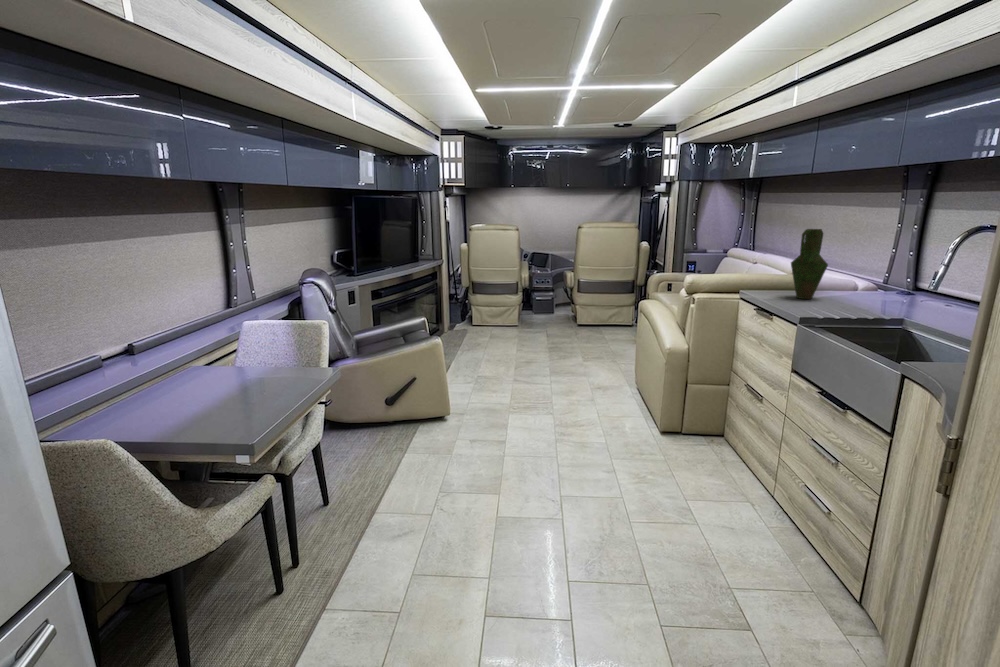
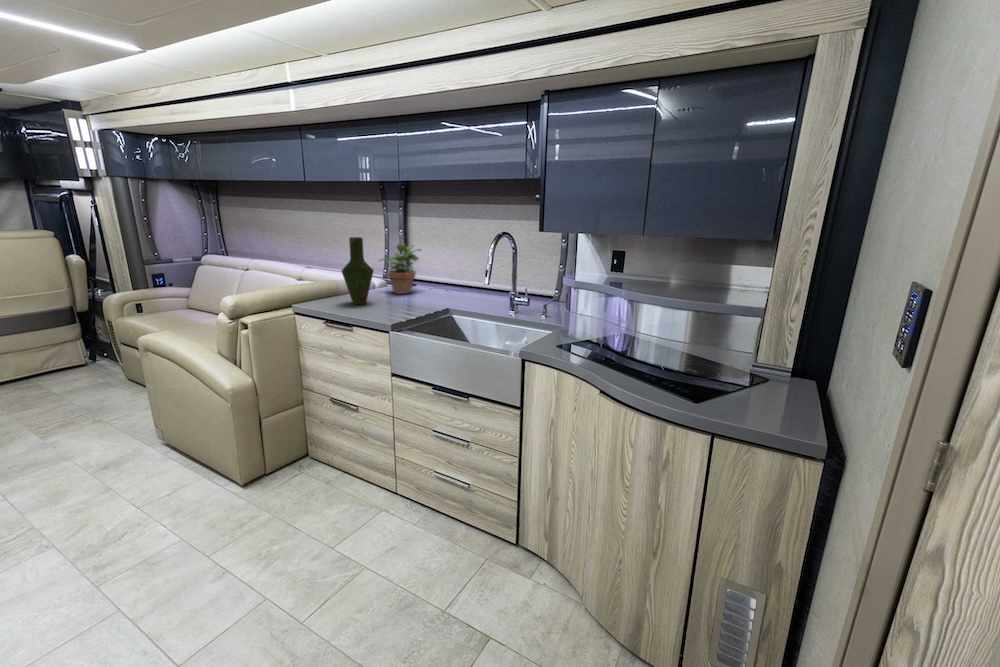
potted plant: none [854,238,919,298] -> present [379,244,420,294]

